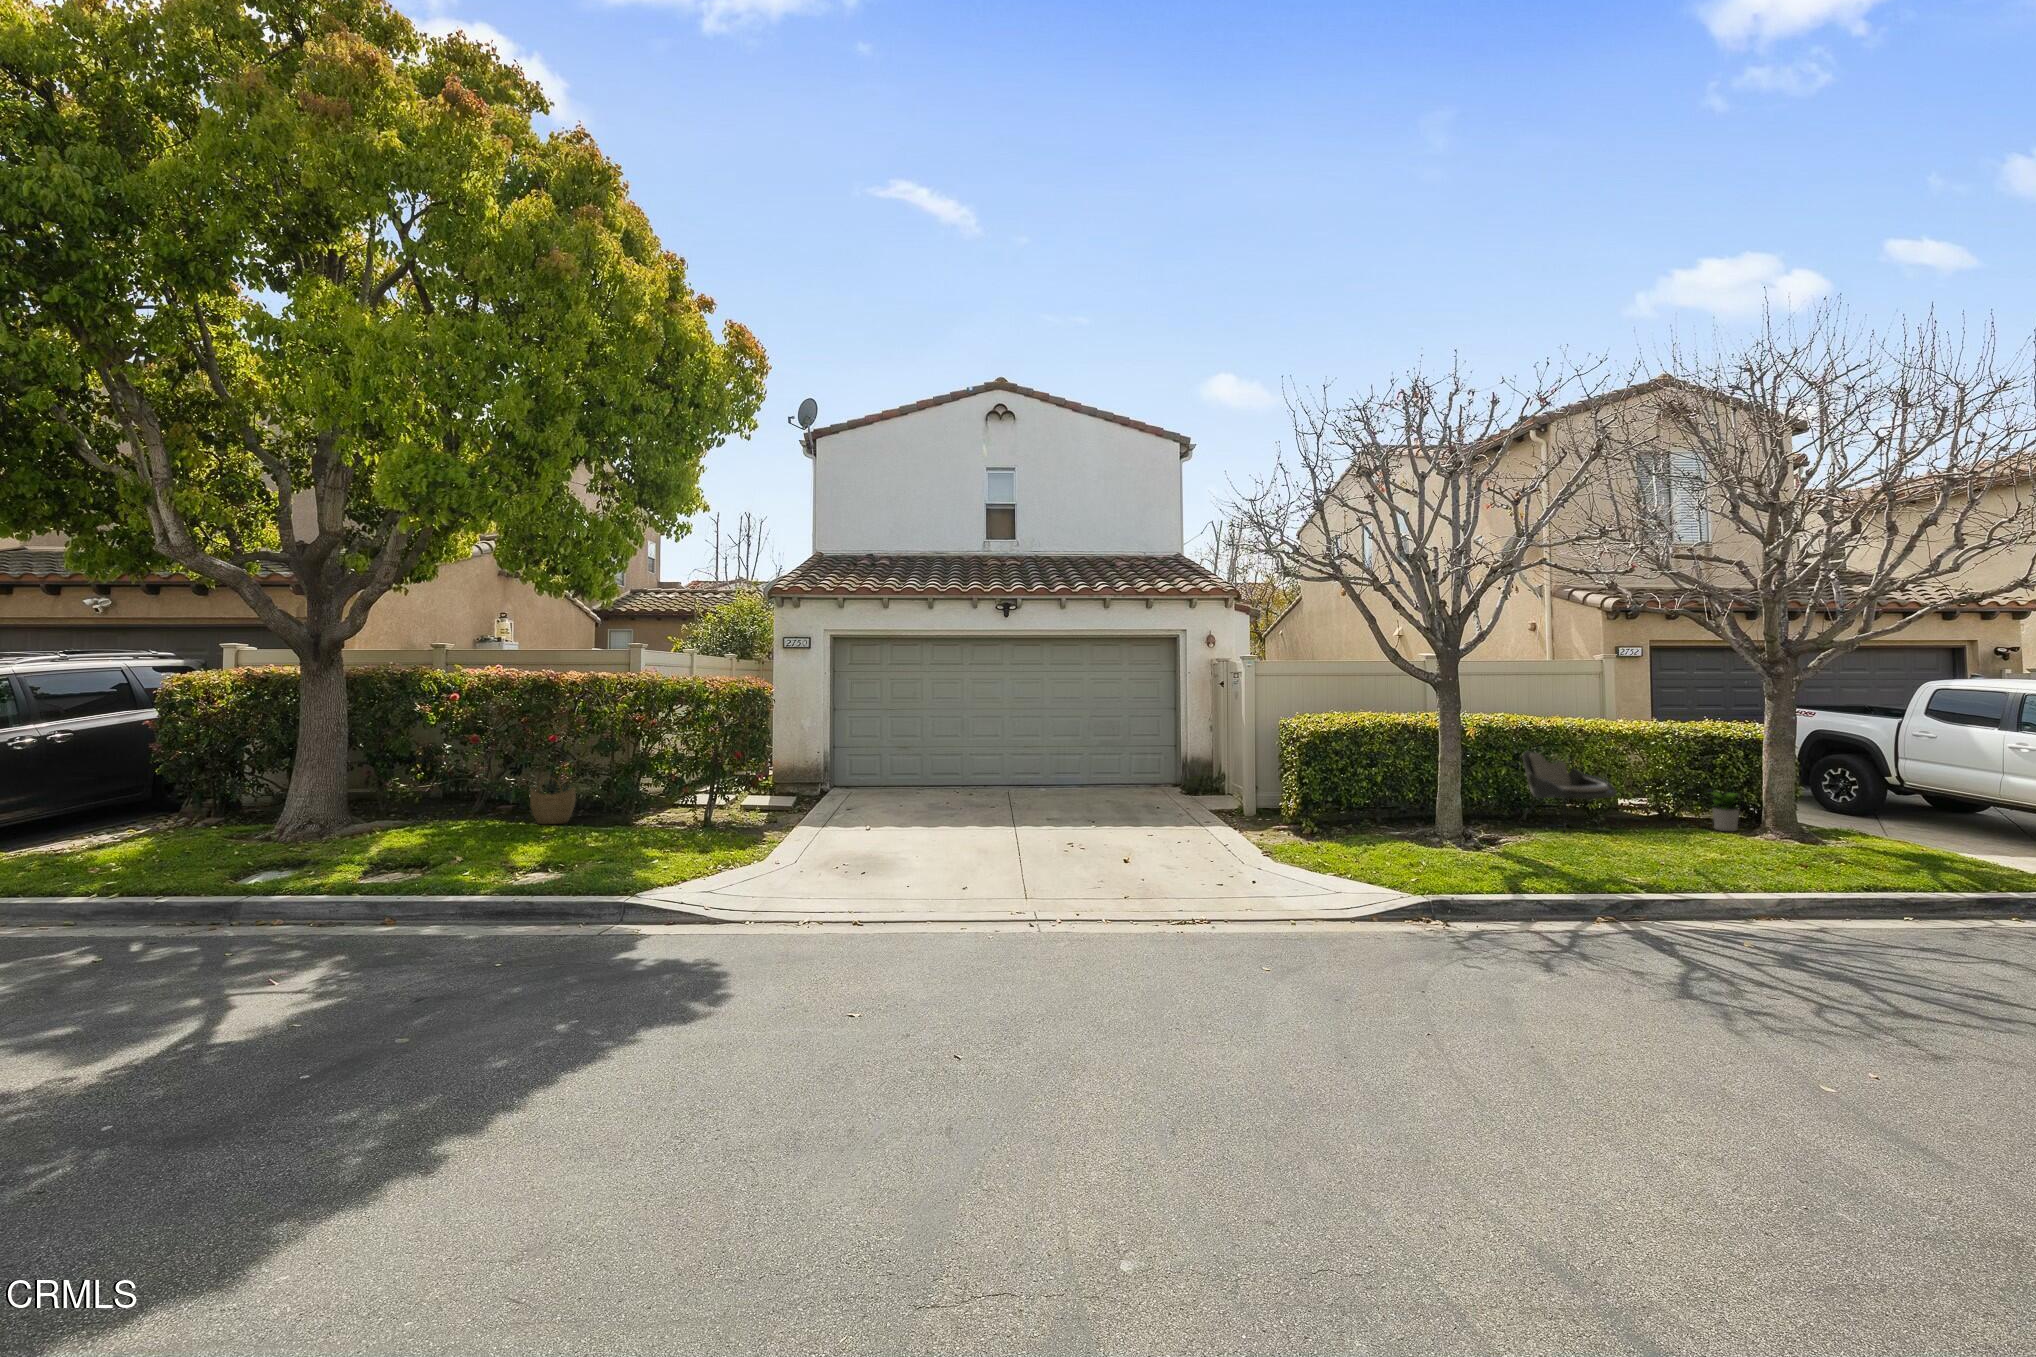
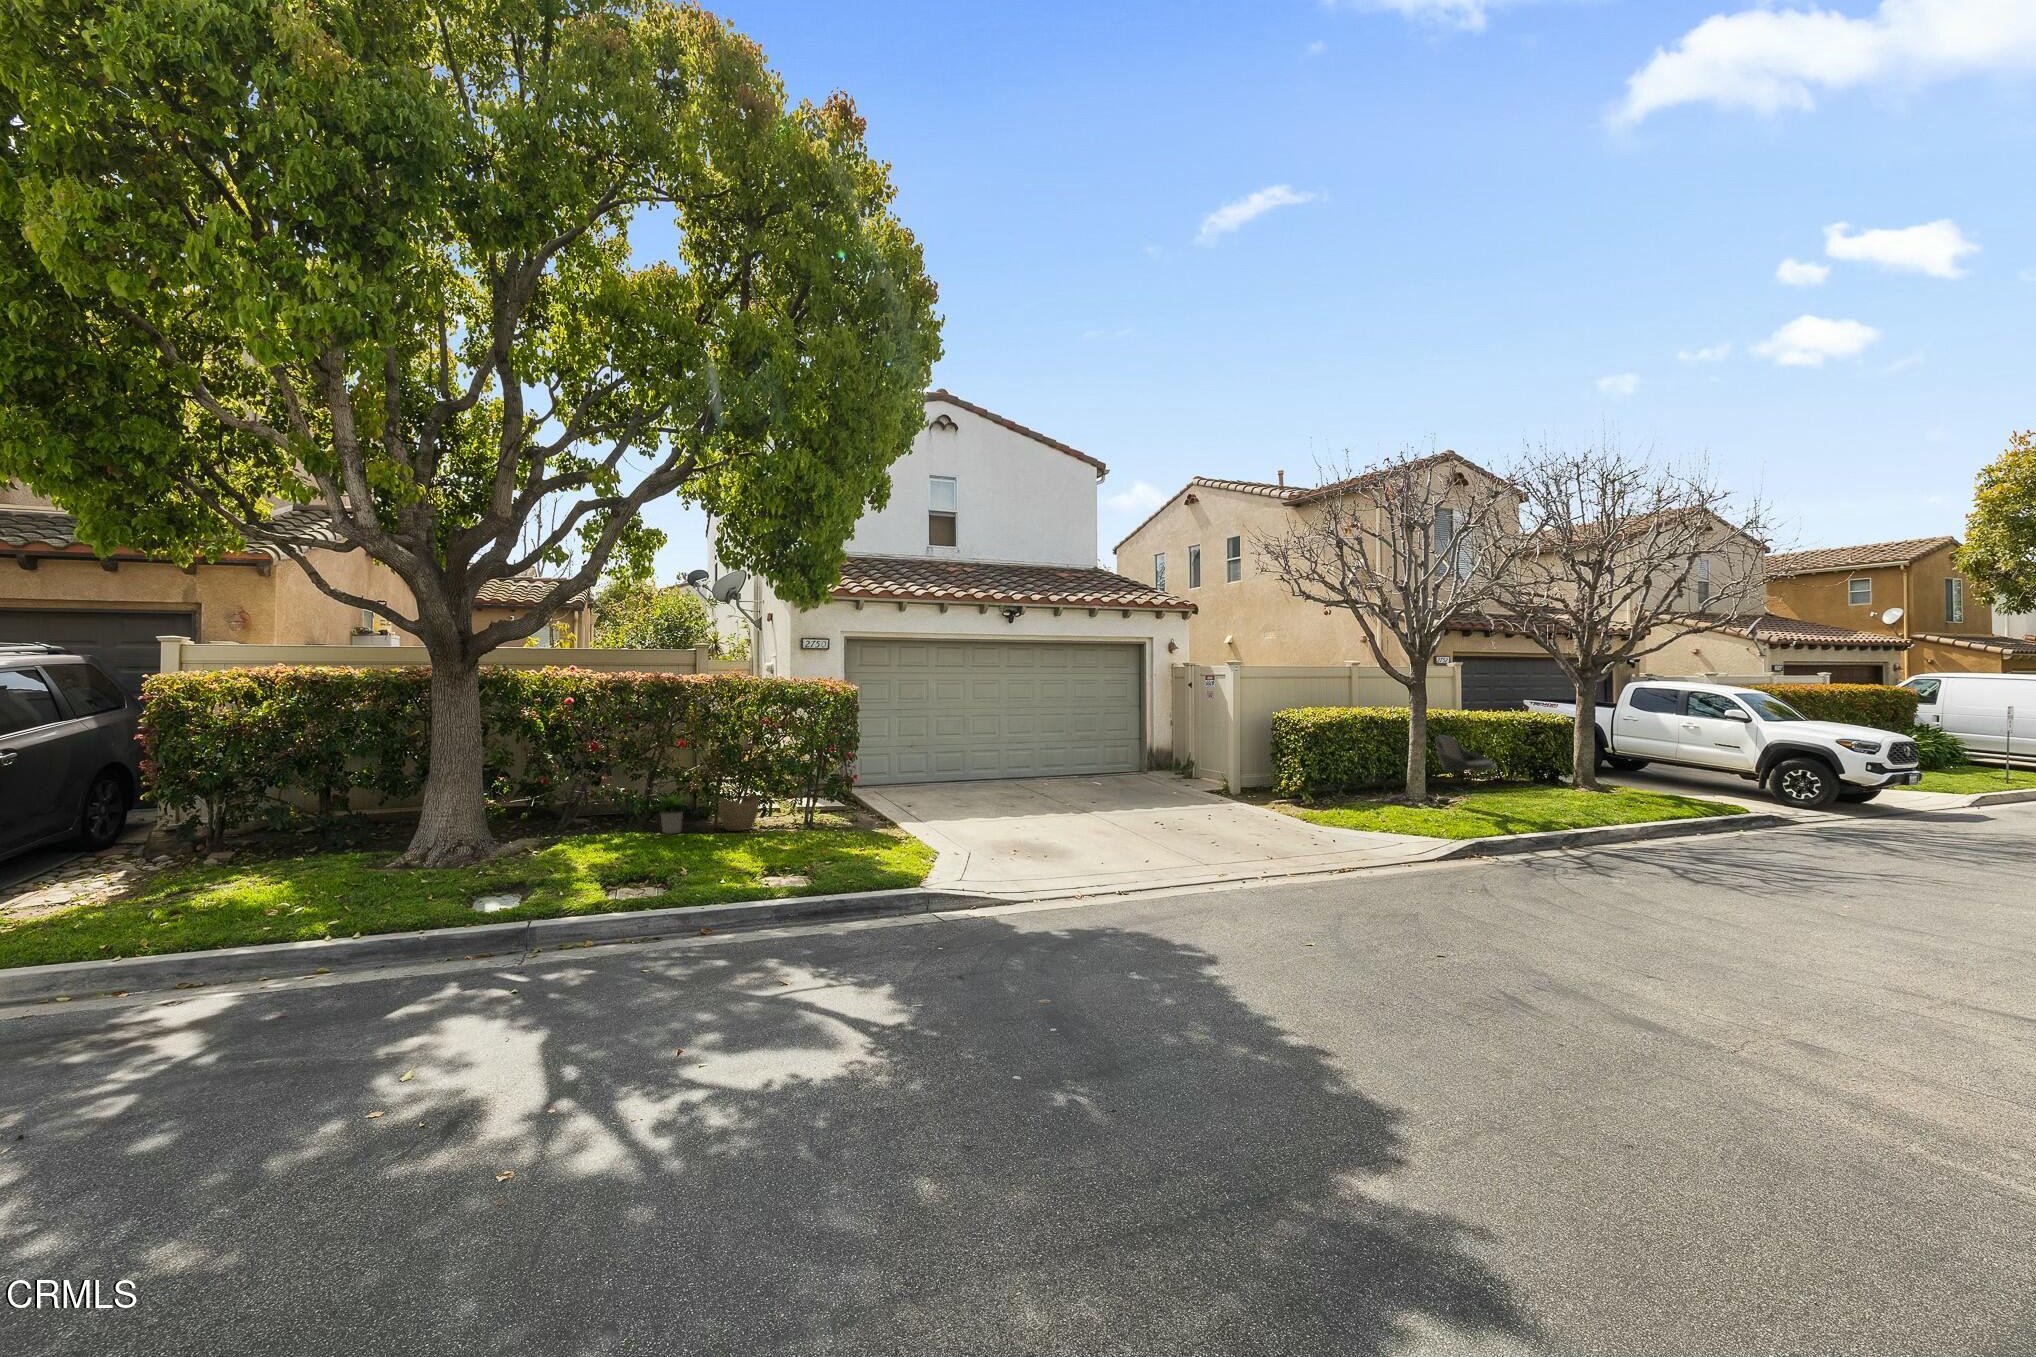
potted plant: present [1706,792,1740,831] -> present [653,795,690,834]

